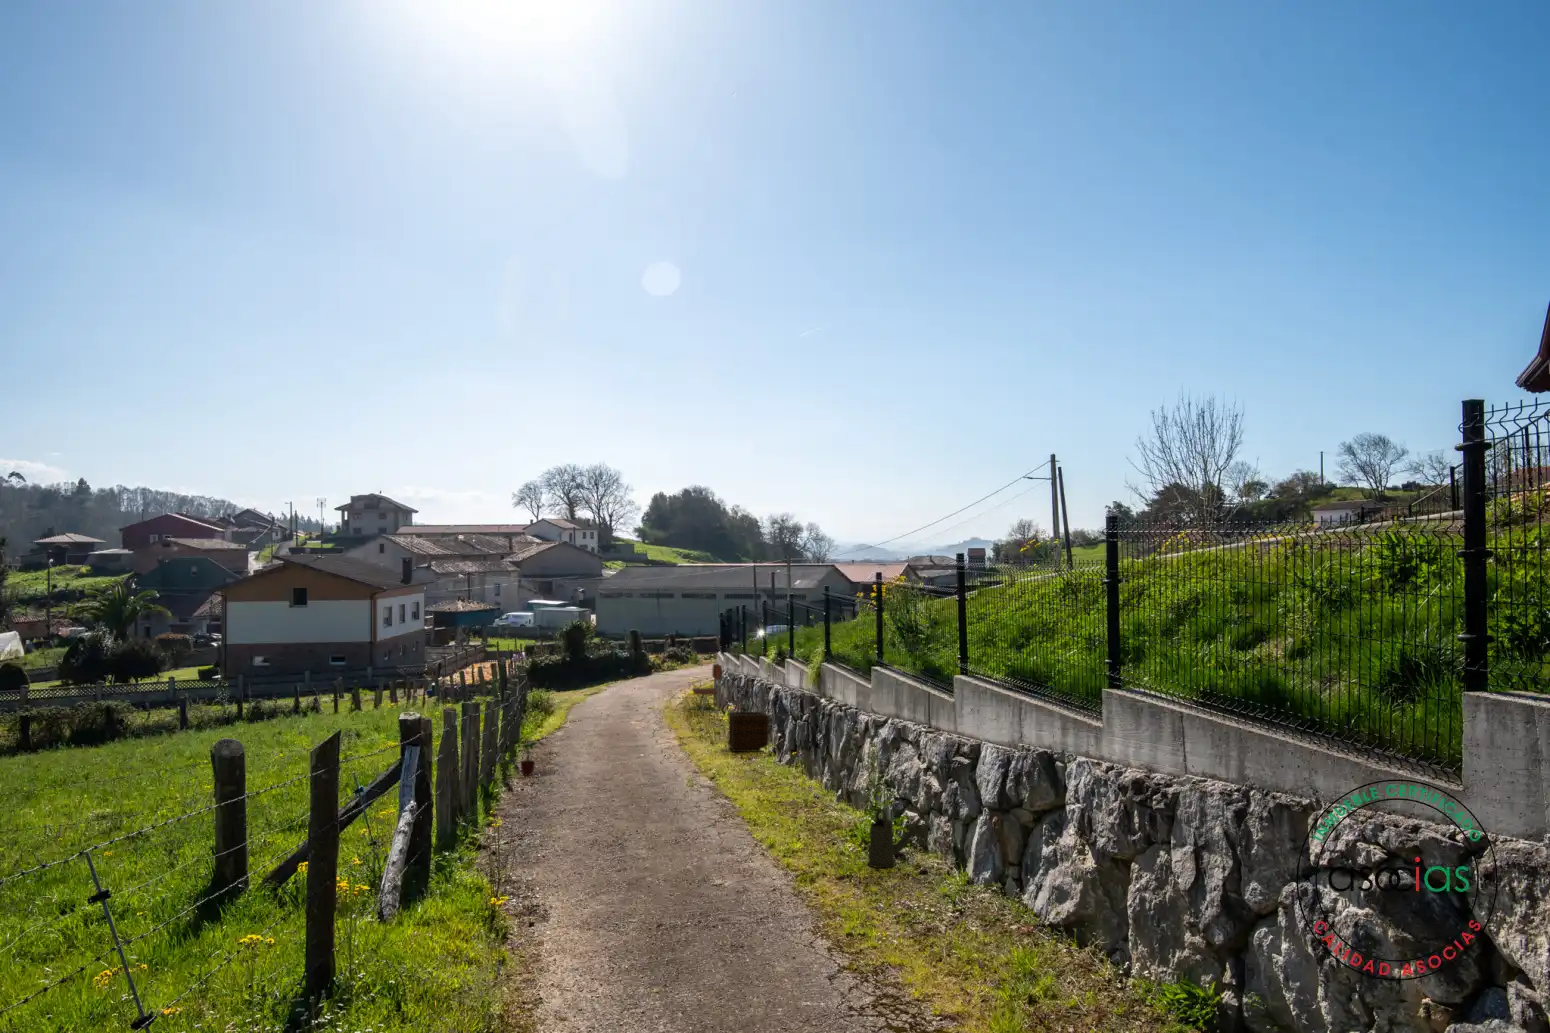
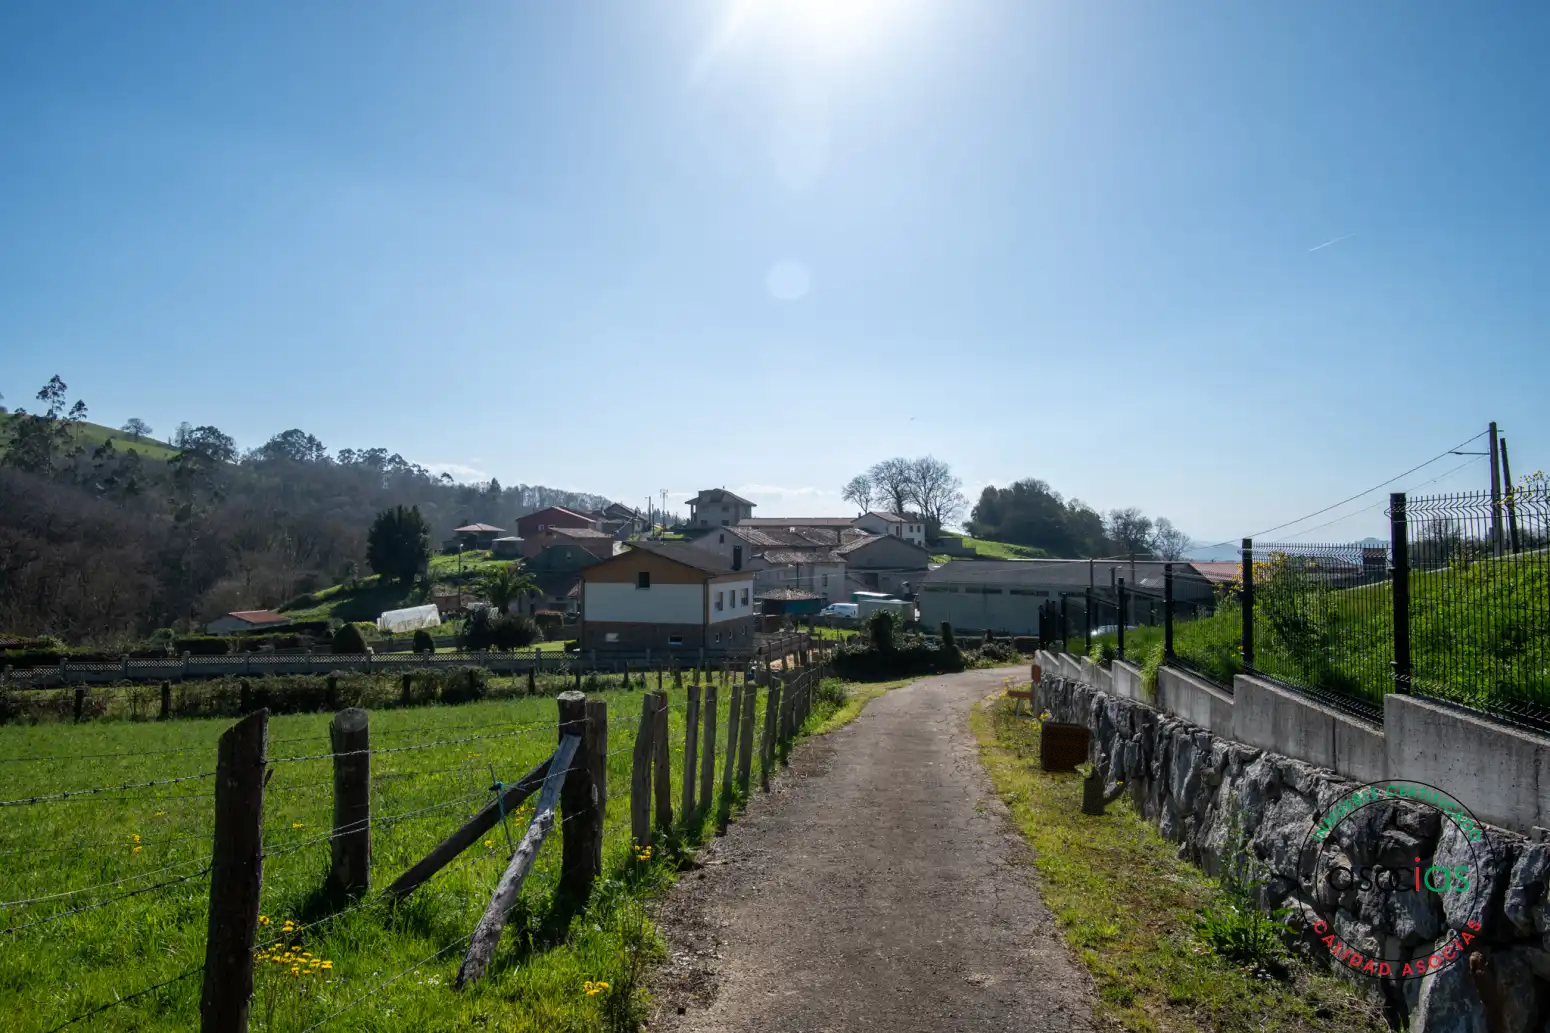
potted plant: present [510,739,542,775] -> none [769,732,813,775]
watering can: present [860,809,922,868] -> present [1081,766,1131,815]

